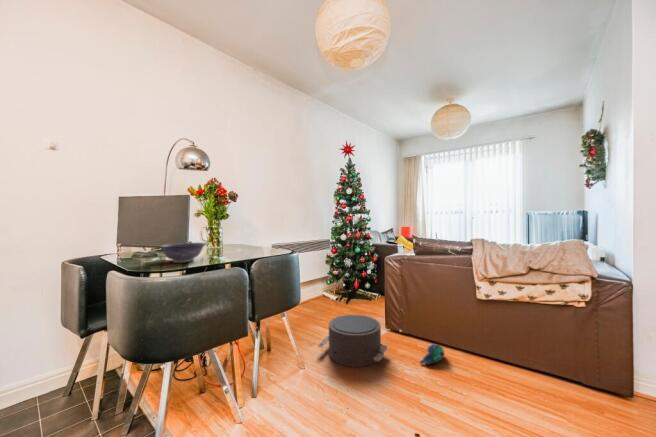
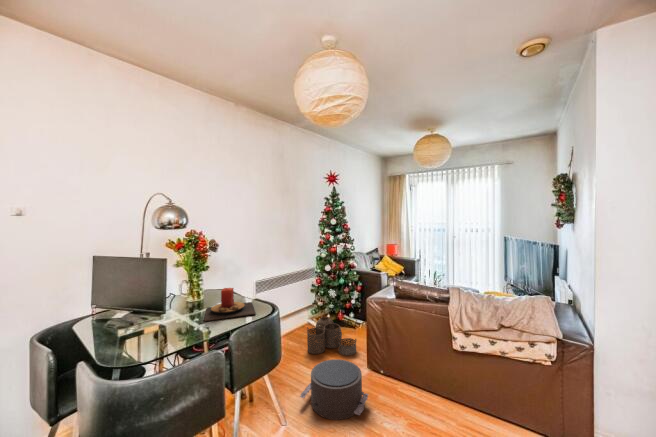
candle: none [224,230,275,257] -> present [204,288,256,321]
decorative bowl: present [158,243,206,263] -> none [135,310,186,338]
woven basket: none [323,284,373,319] -> present [307,317,356,355]
plush toy: present [420,344,445,364] -> none [399,389,423,415]

